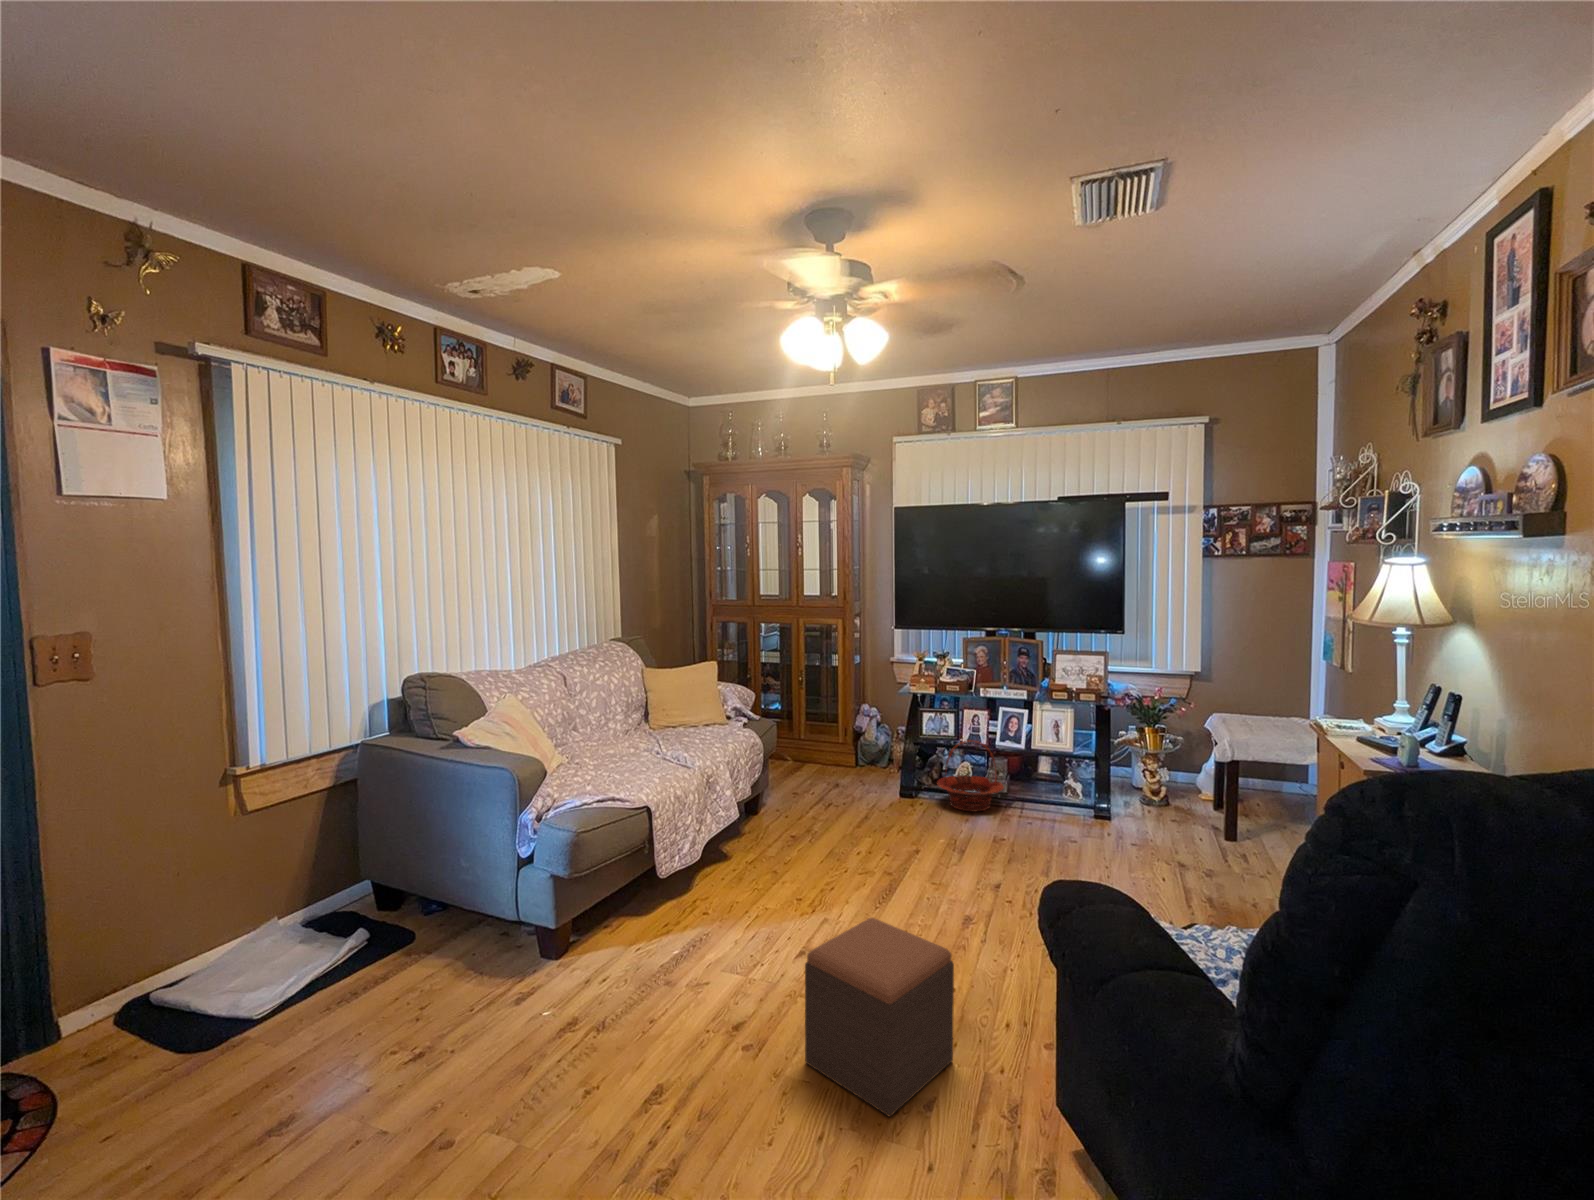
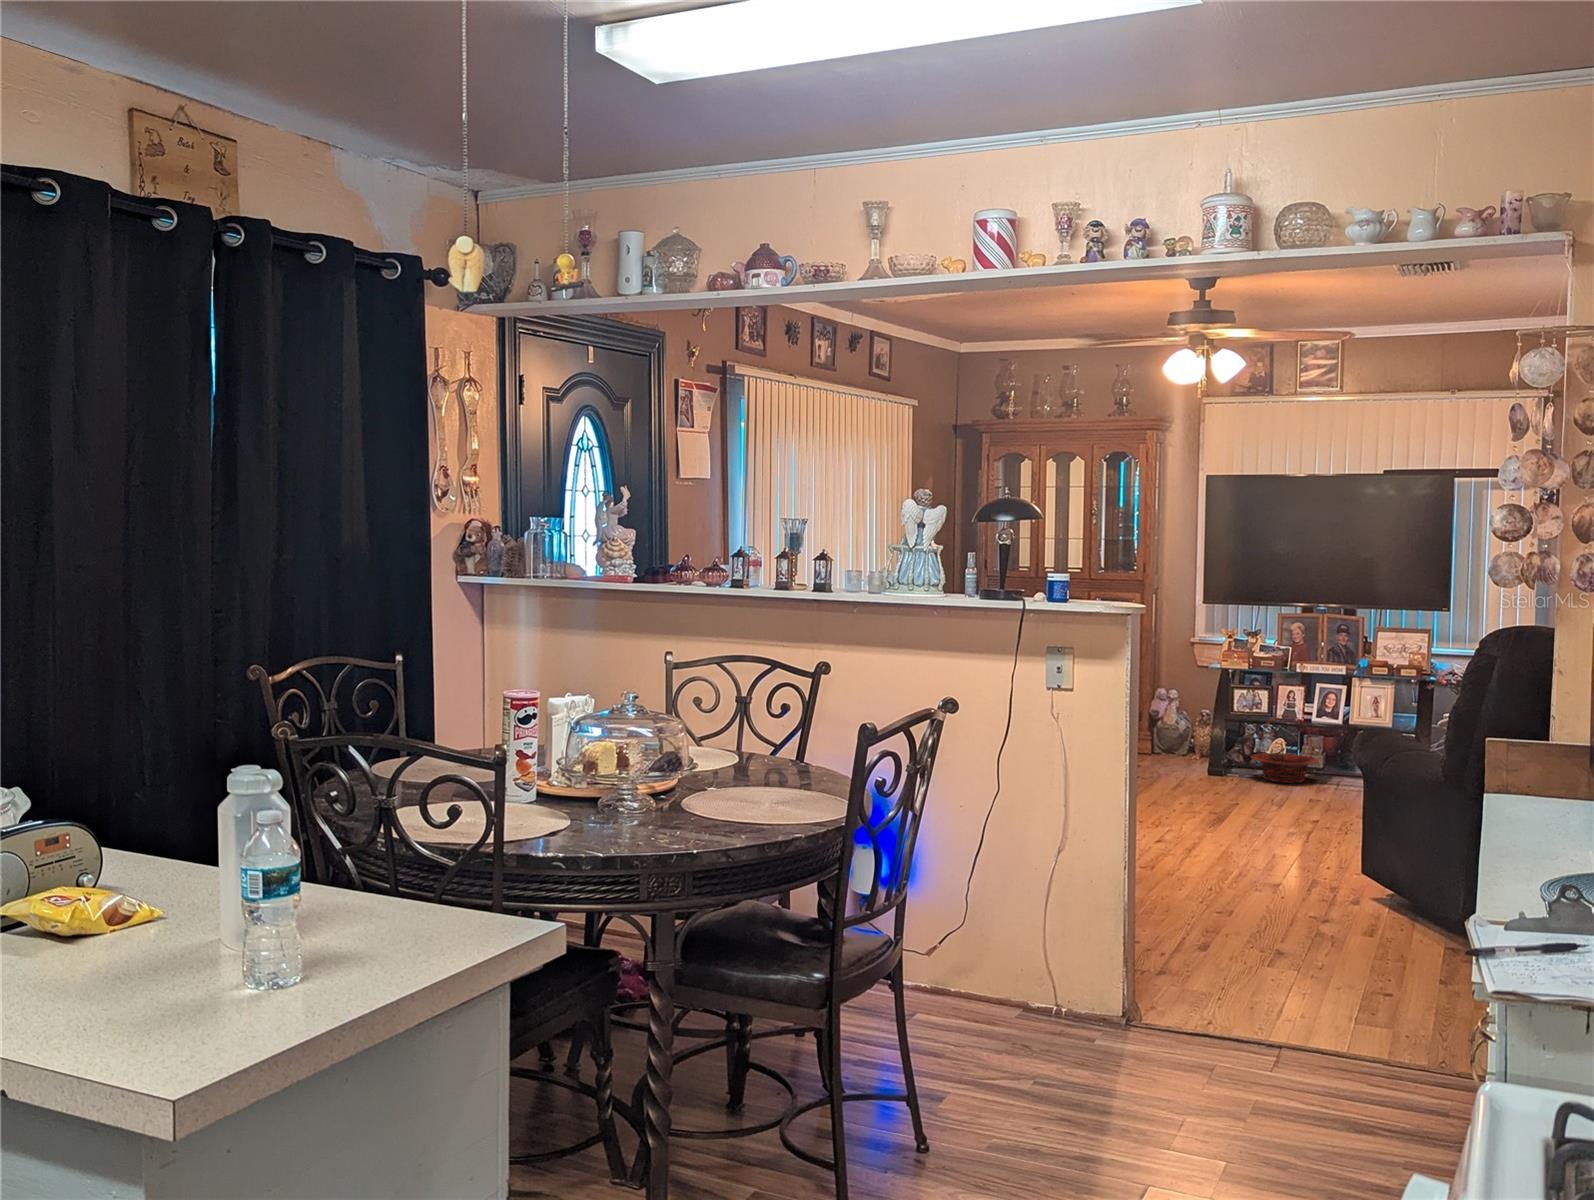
footstool: present [805,918,954,1116] -> none [1194,785,1298,883]

